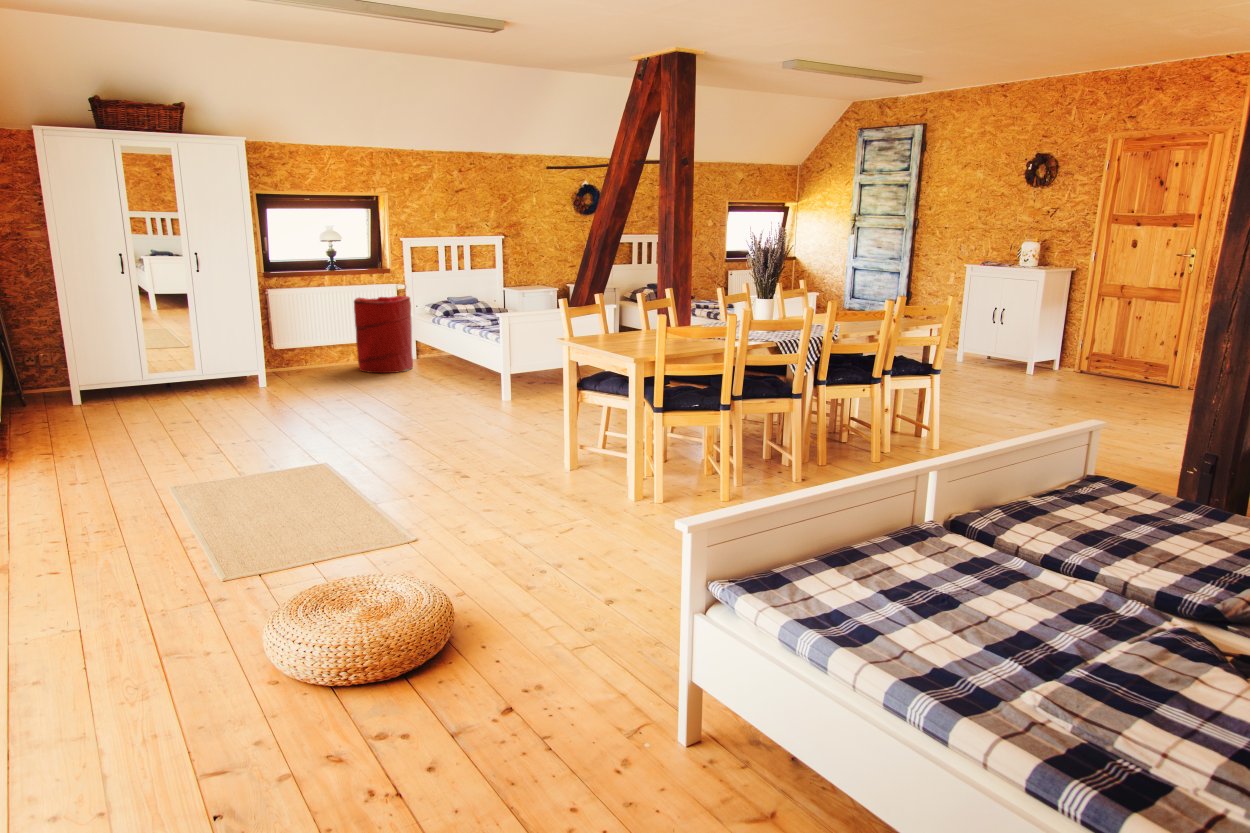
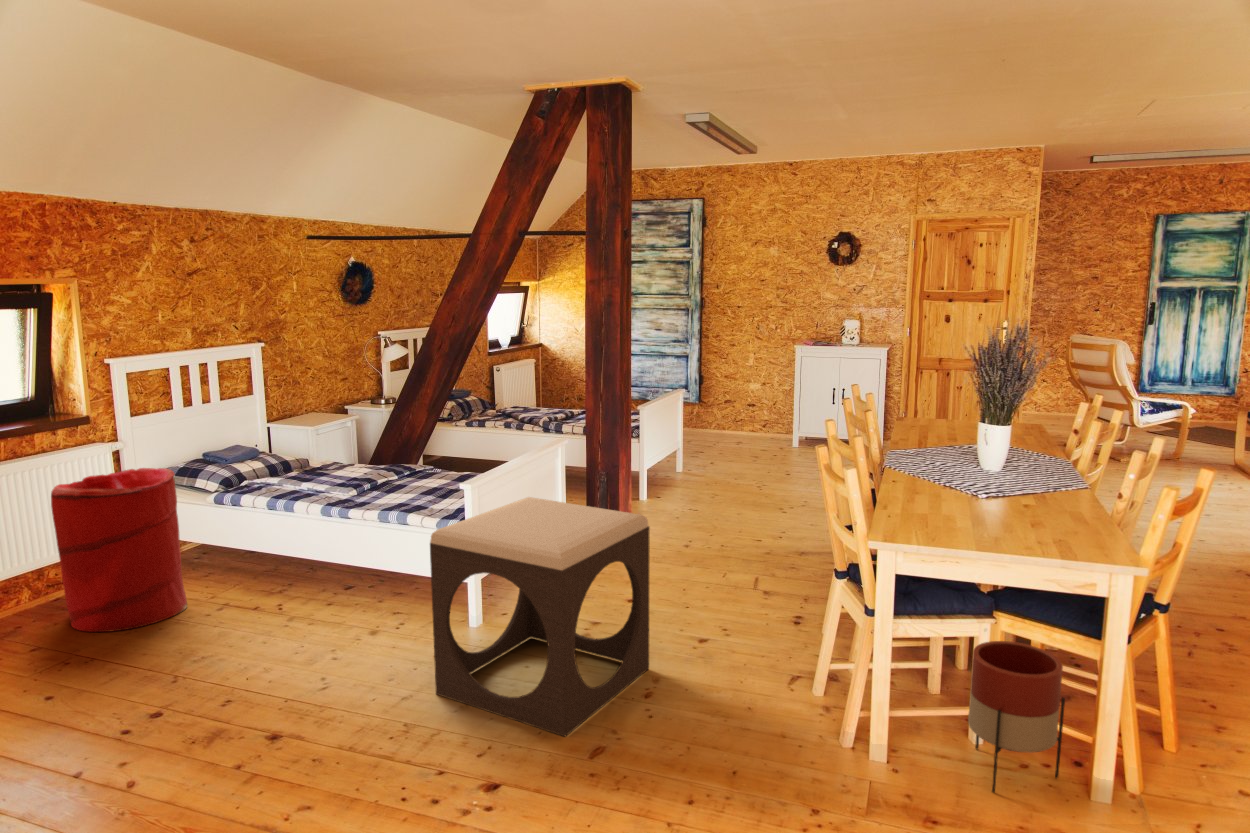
footstool: none [431,322,536,433] -> present [430,497,650,736]
planter: none [568,413,619,494] -> present [968,641,1065,792]

